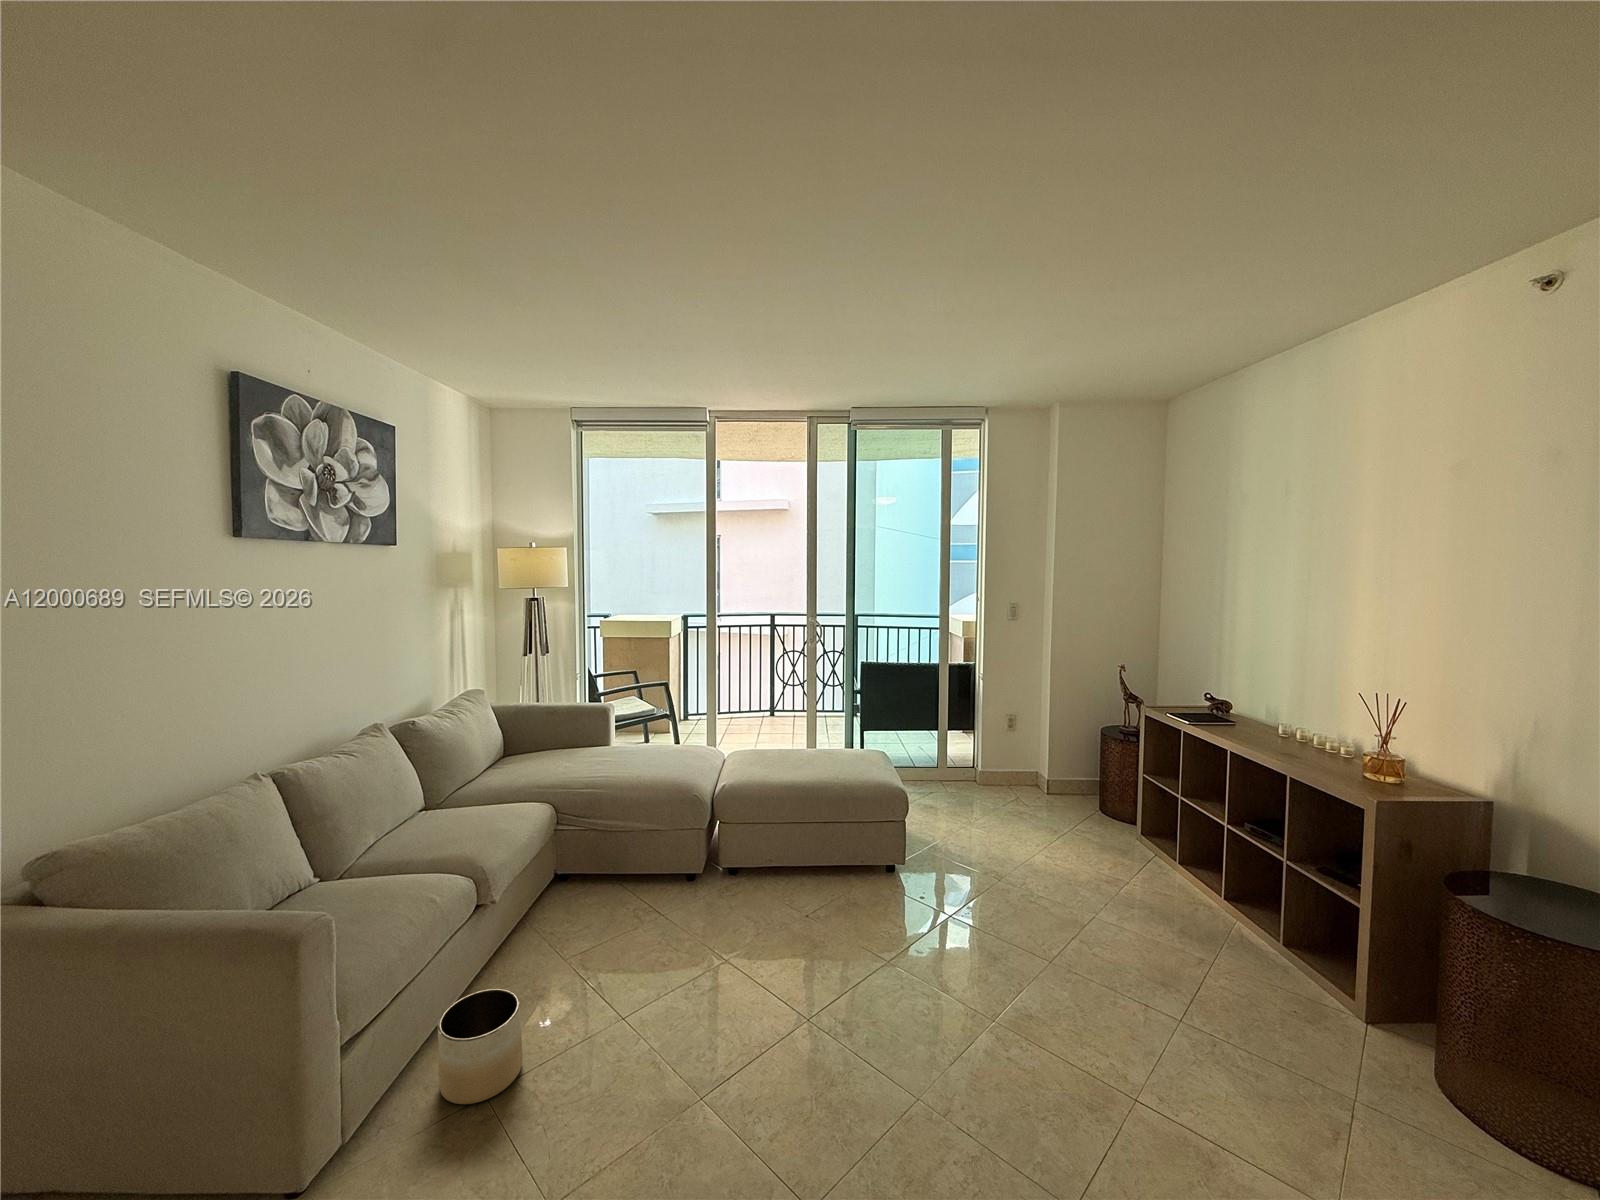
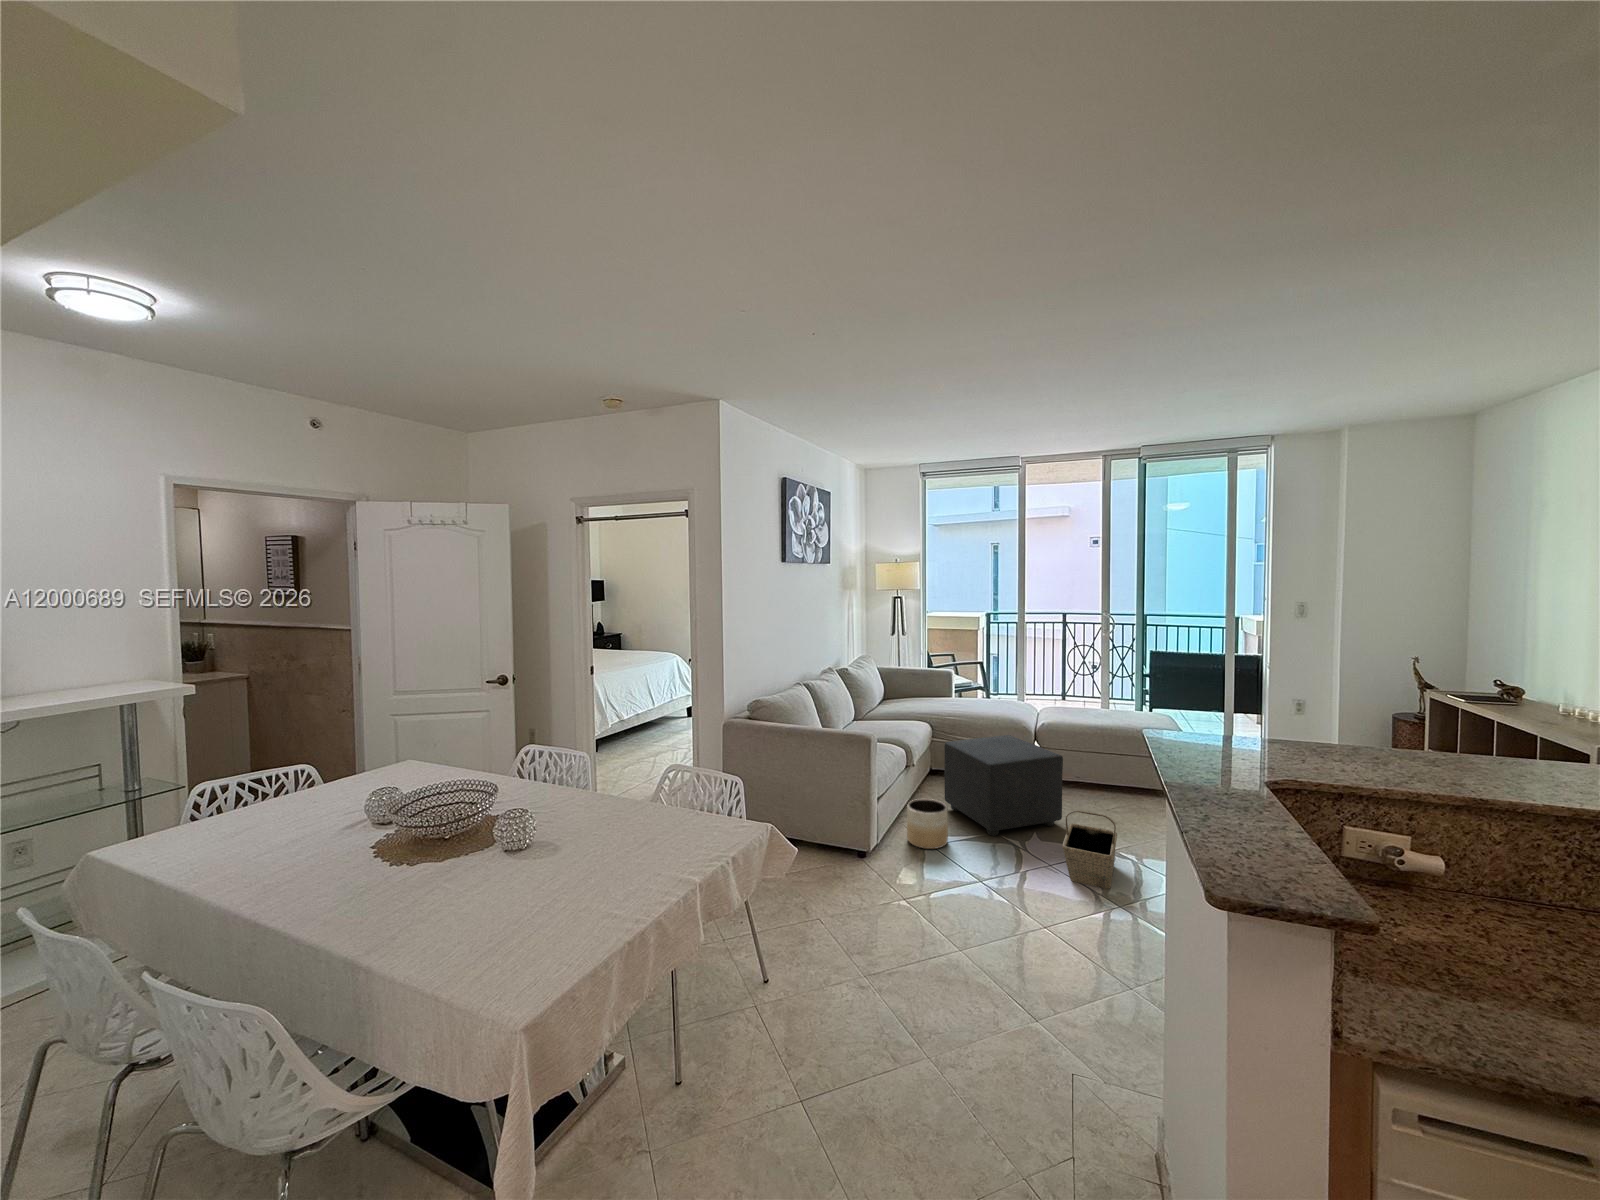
ottoman: none [547,822,730,1025] -> present [944,735,1063,836]
basket: none [704,990,799,1138] -> present [1062,810,1117,889]

